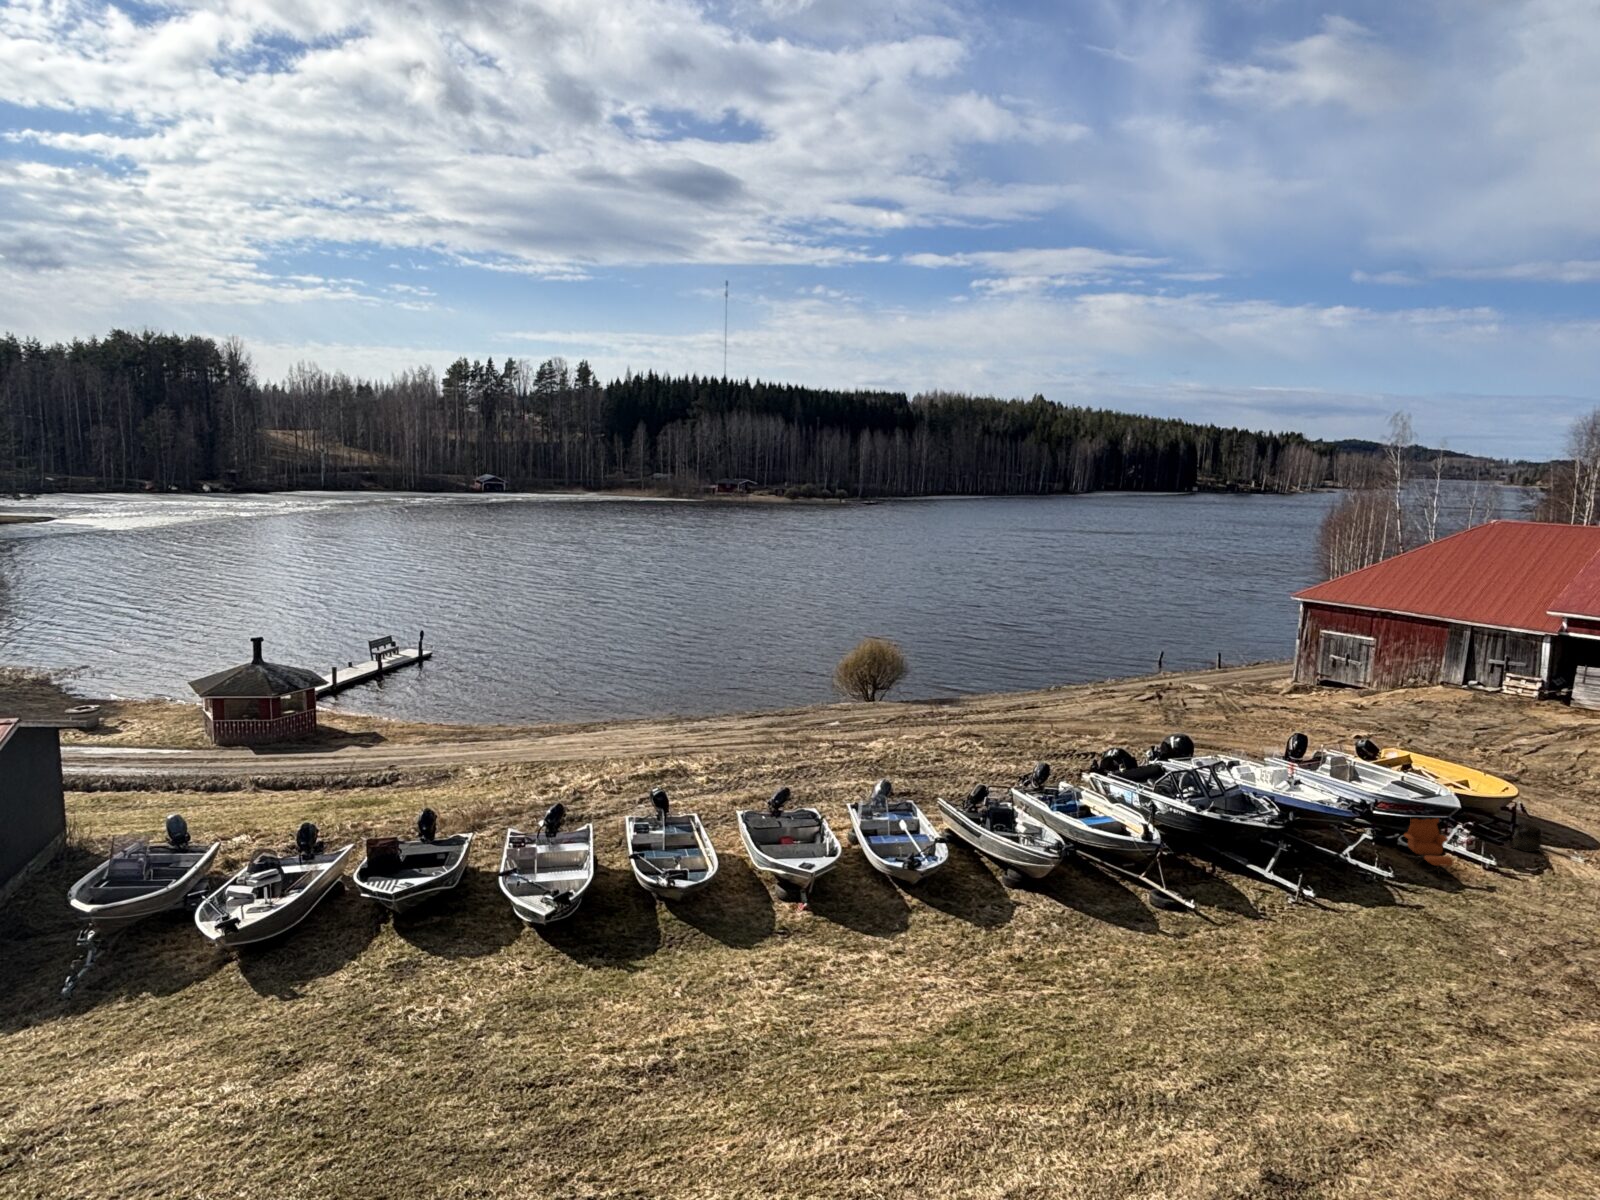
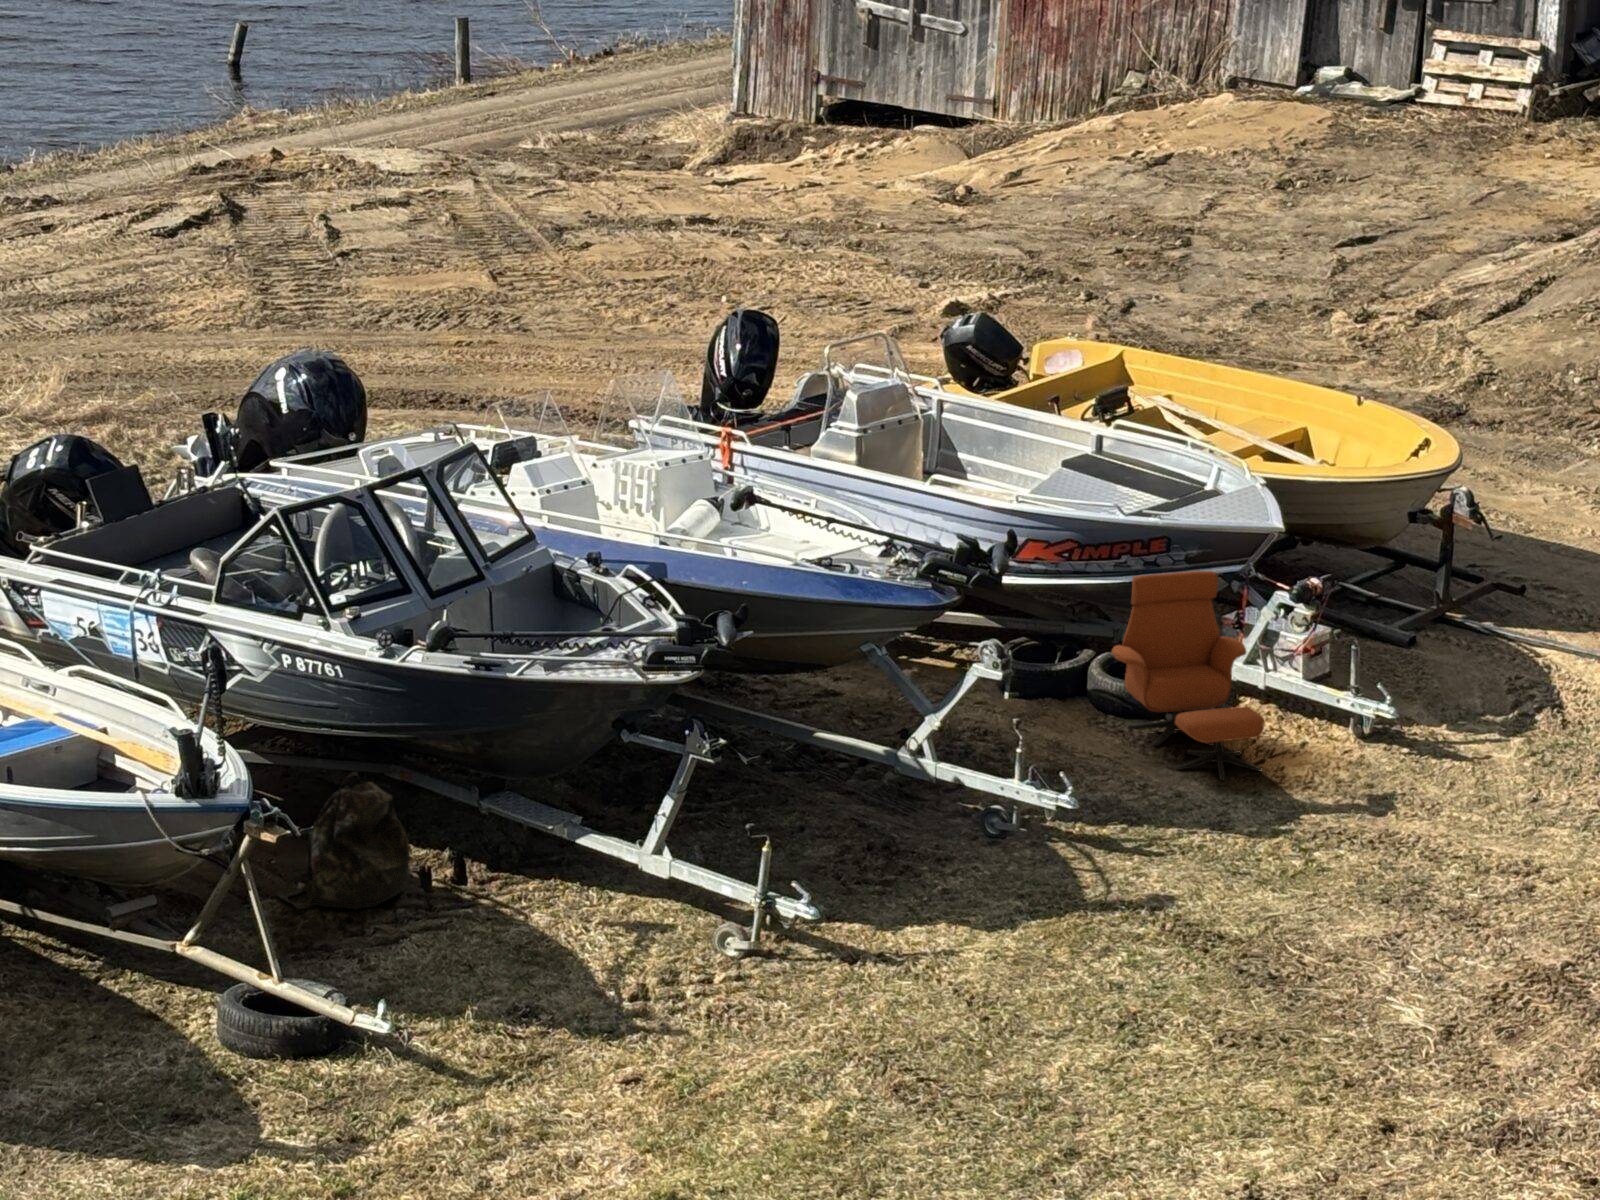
backpack: present [1509,823,1542,852] -> present [276,772,410,910]

